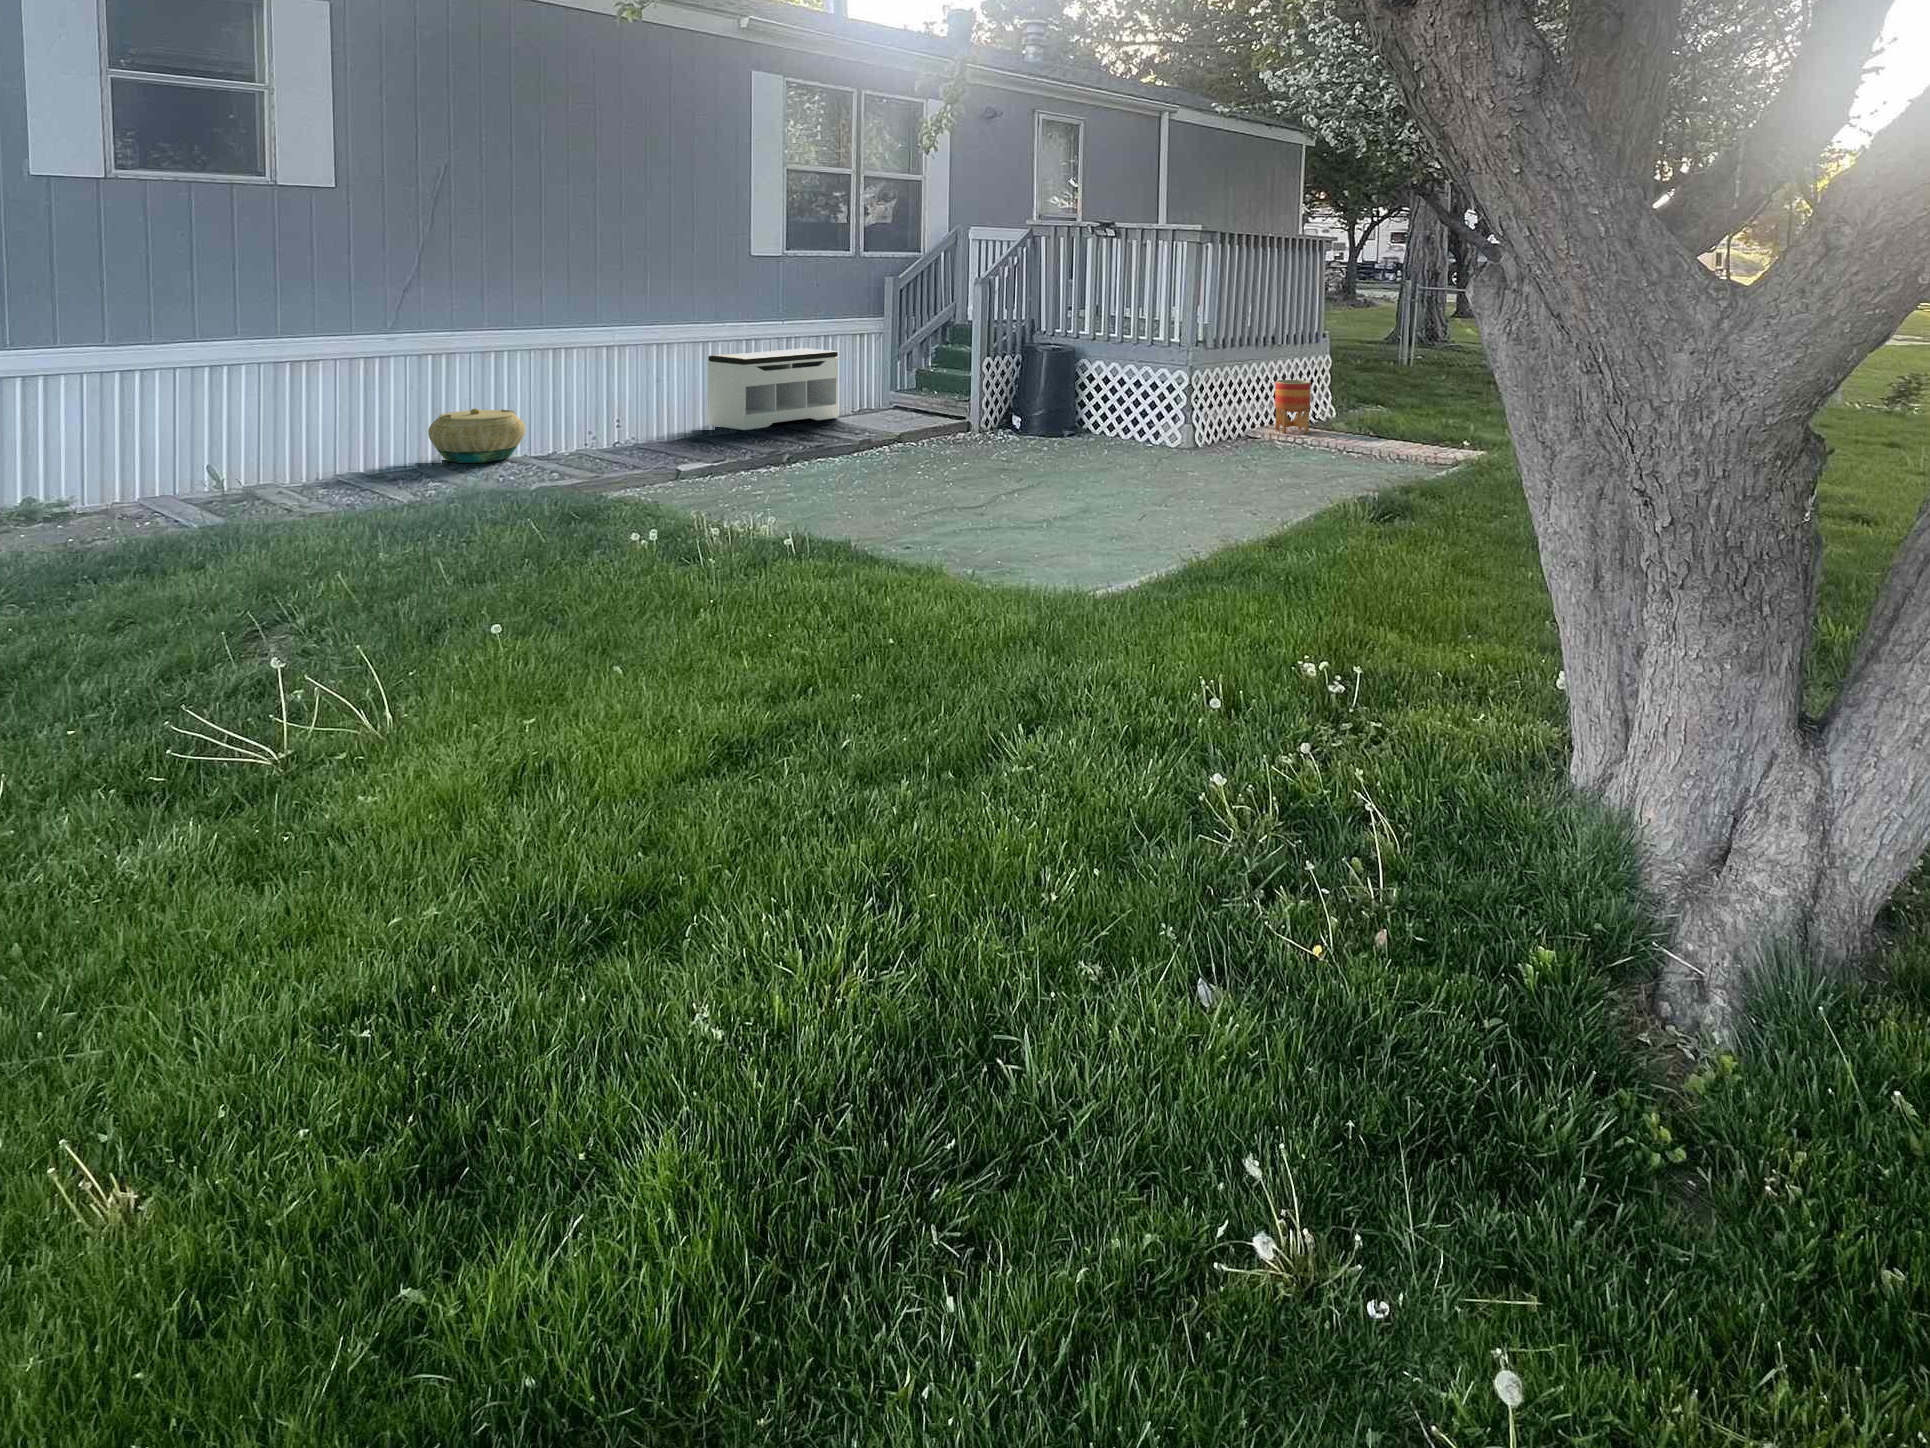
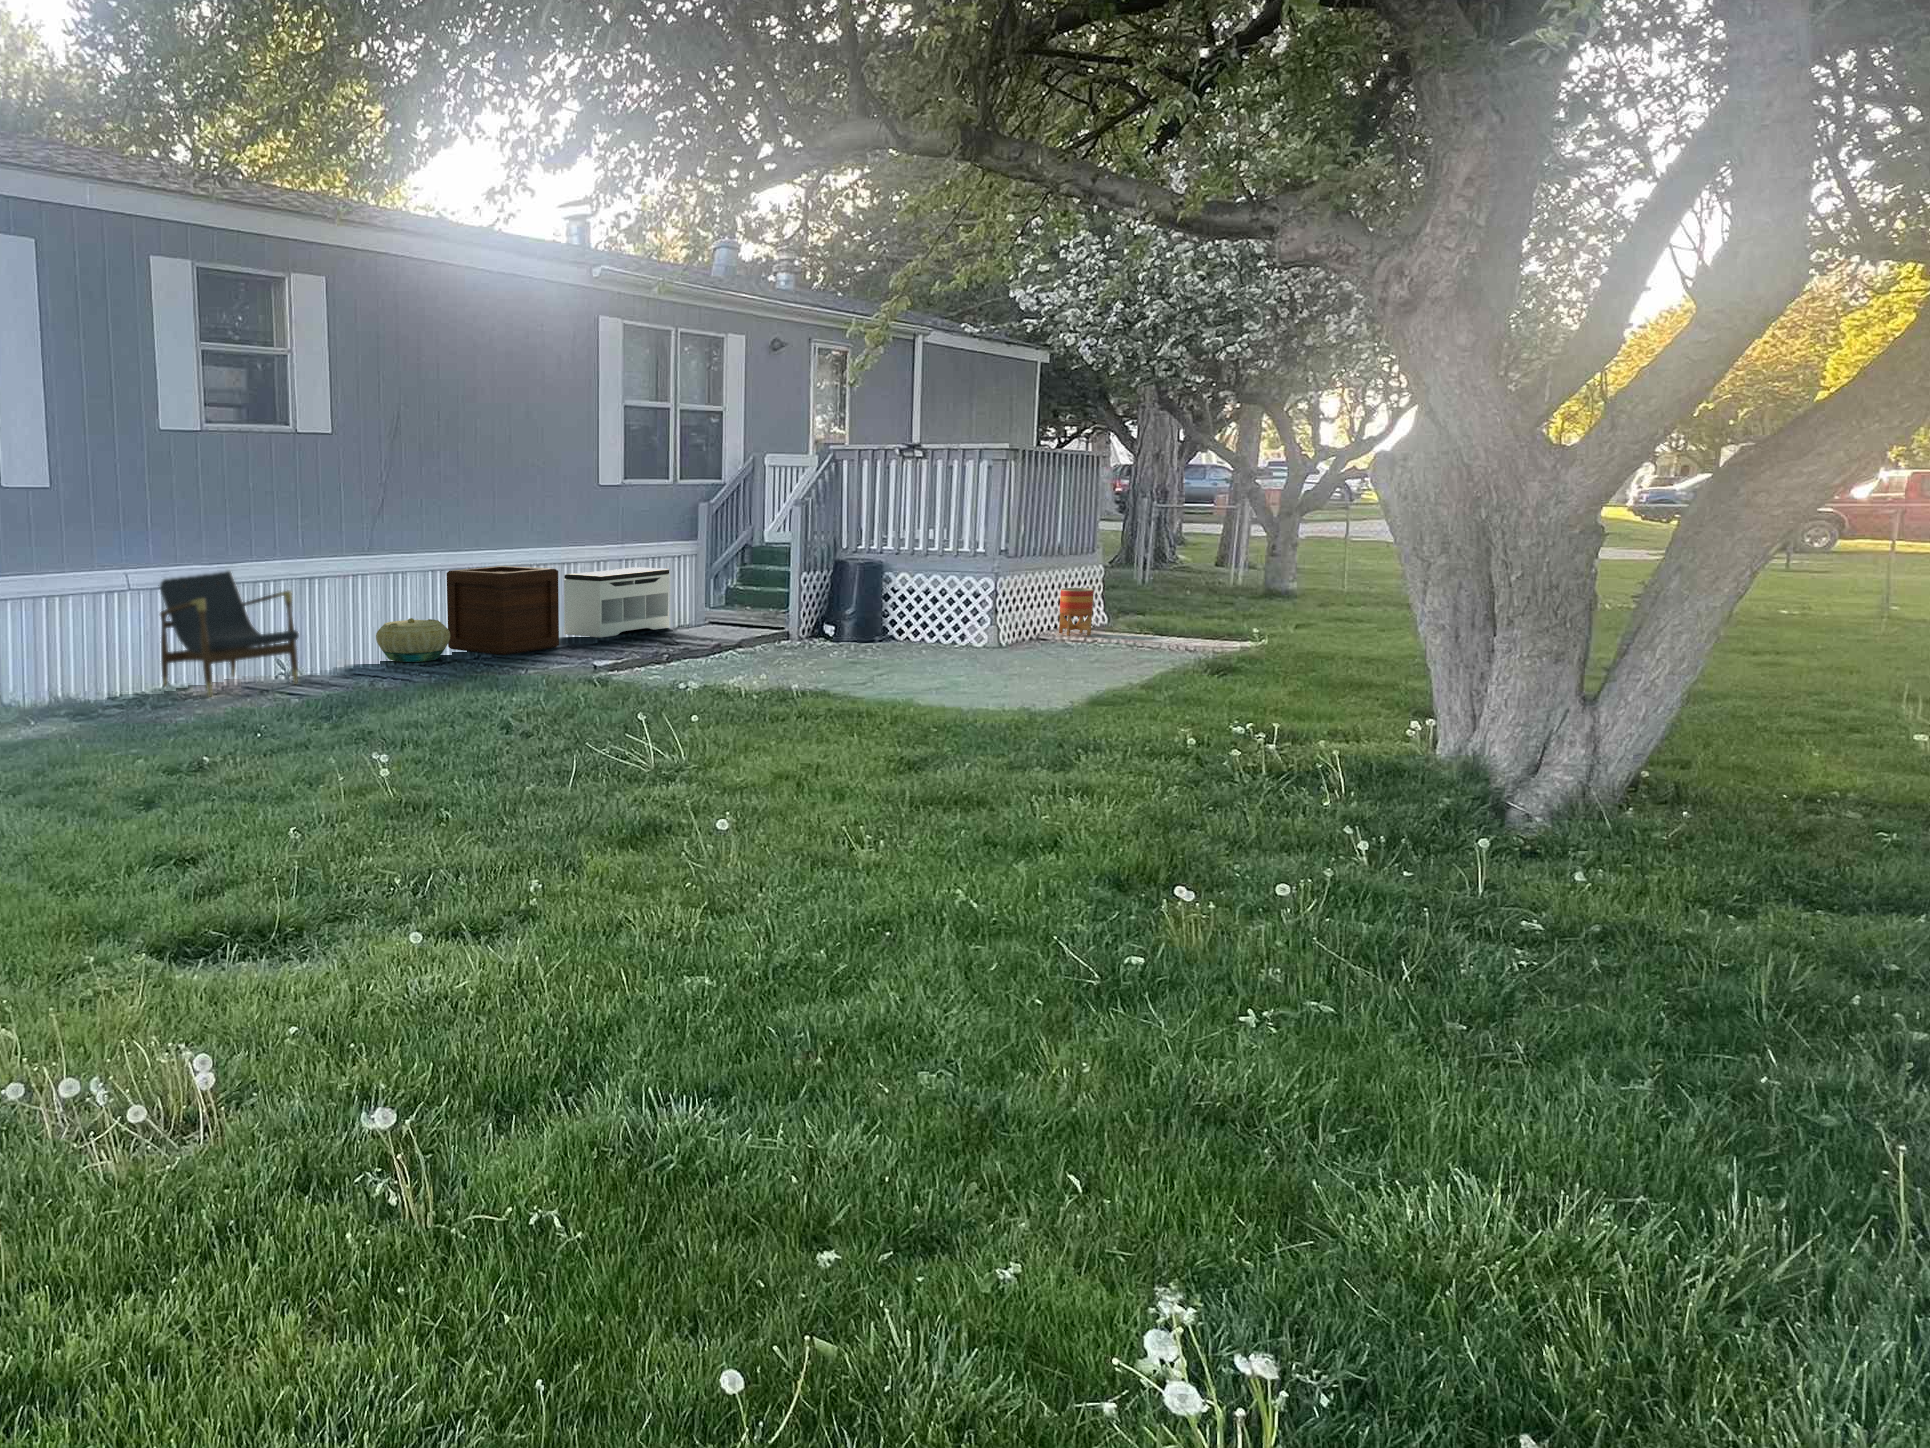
lounge chair: none [76,332,269,517] -> present [160,571,299,696]
wooden crate: none [541,345,677,454] -> present [447,566,559,655]

